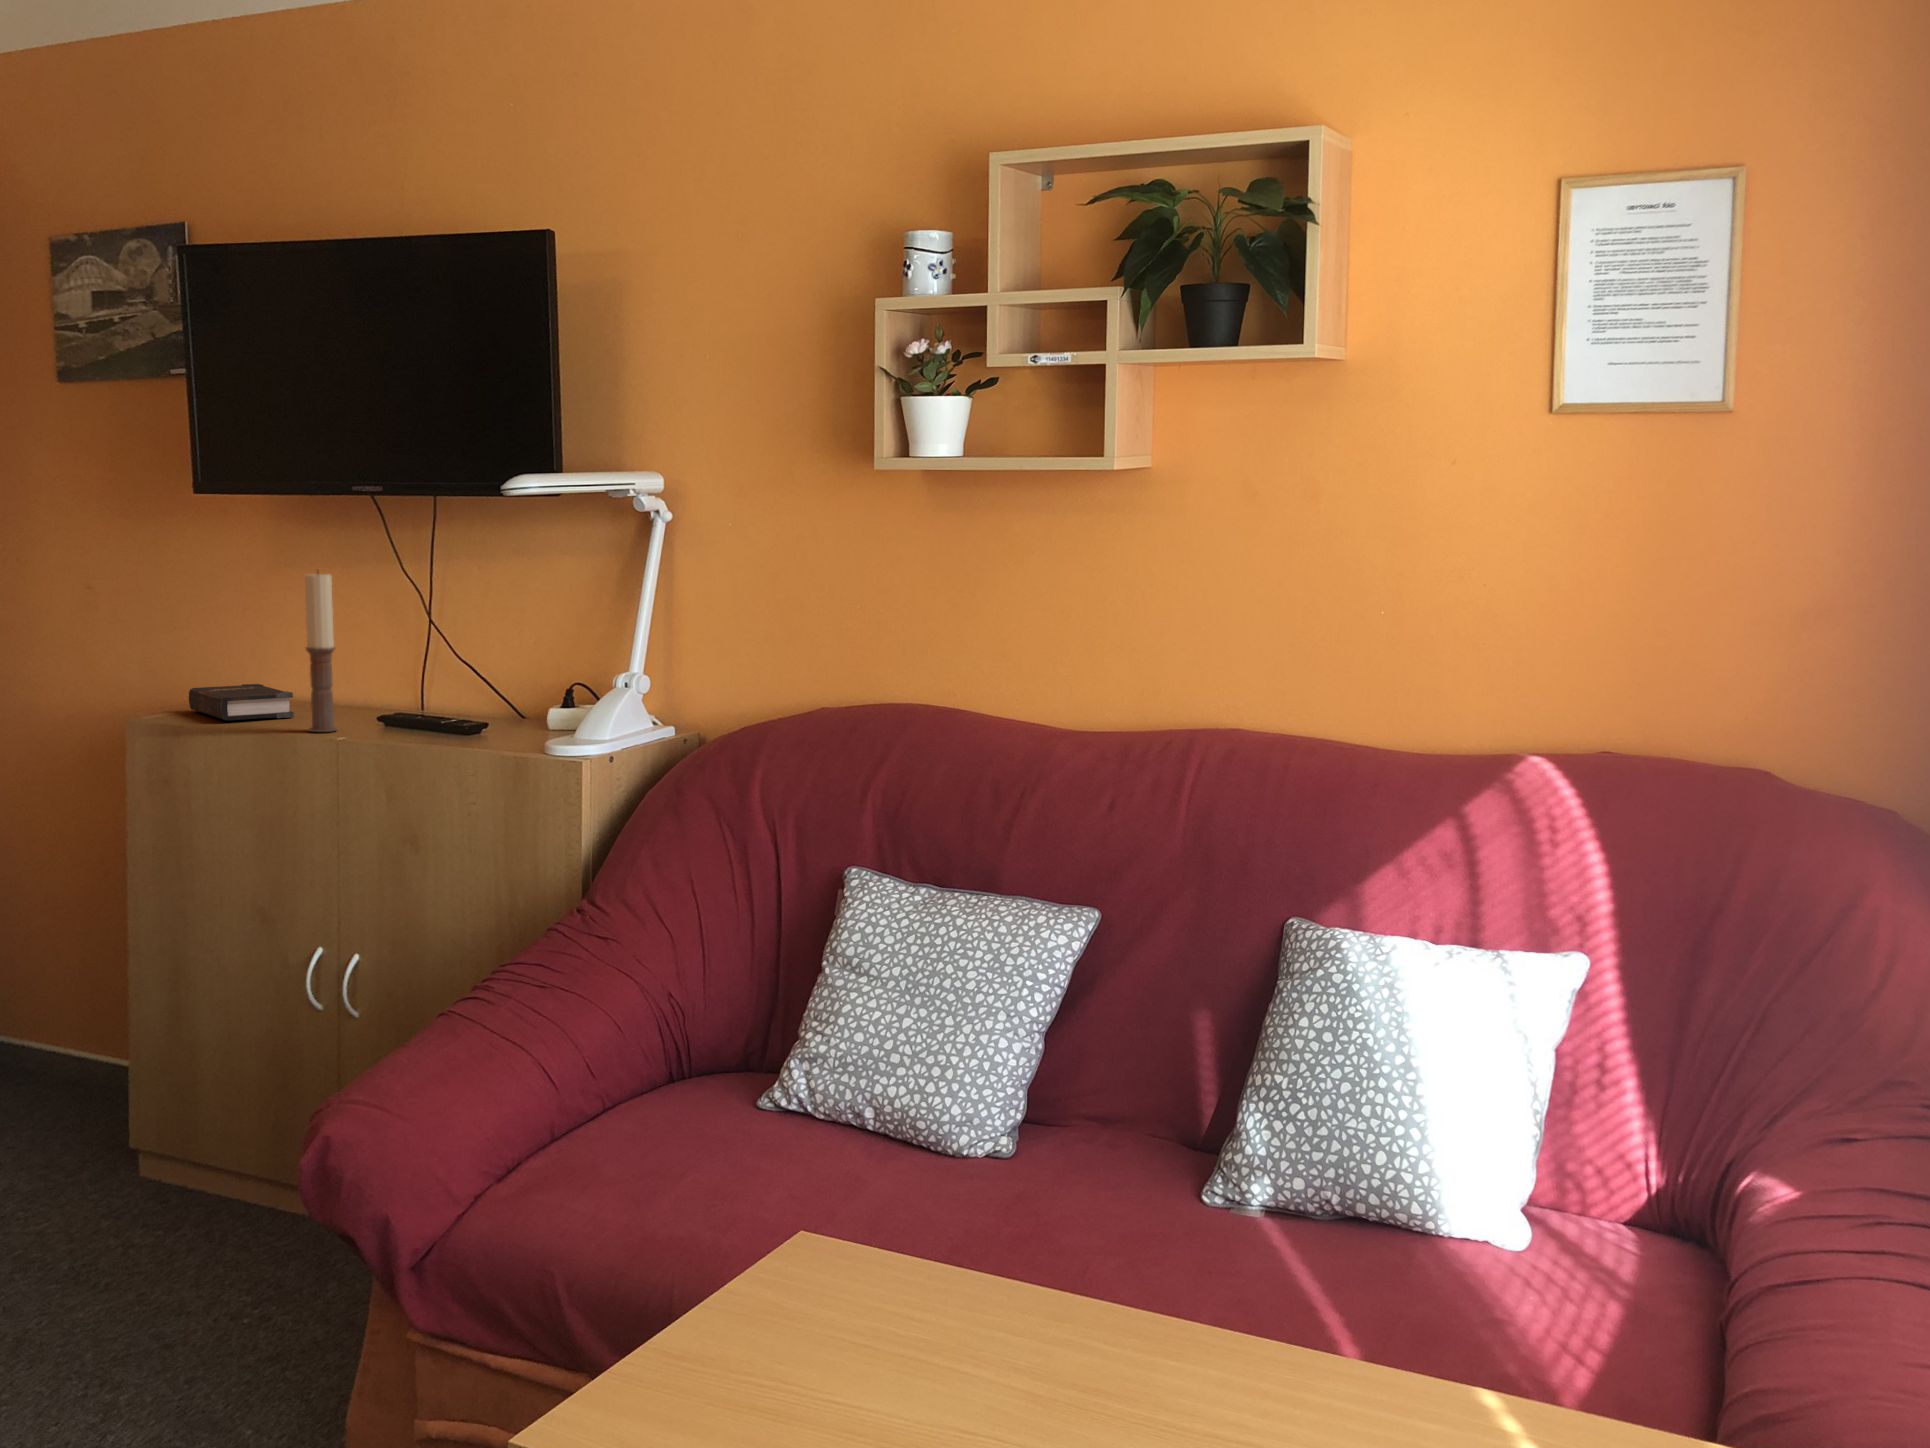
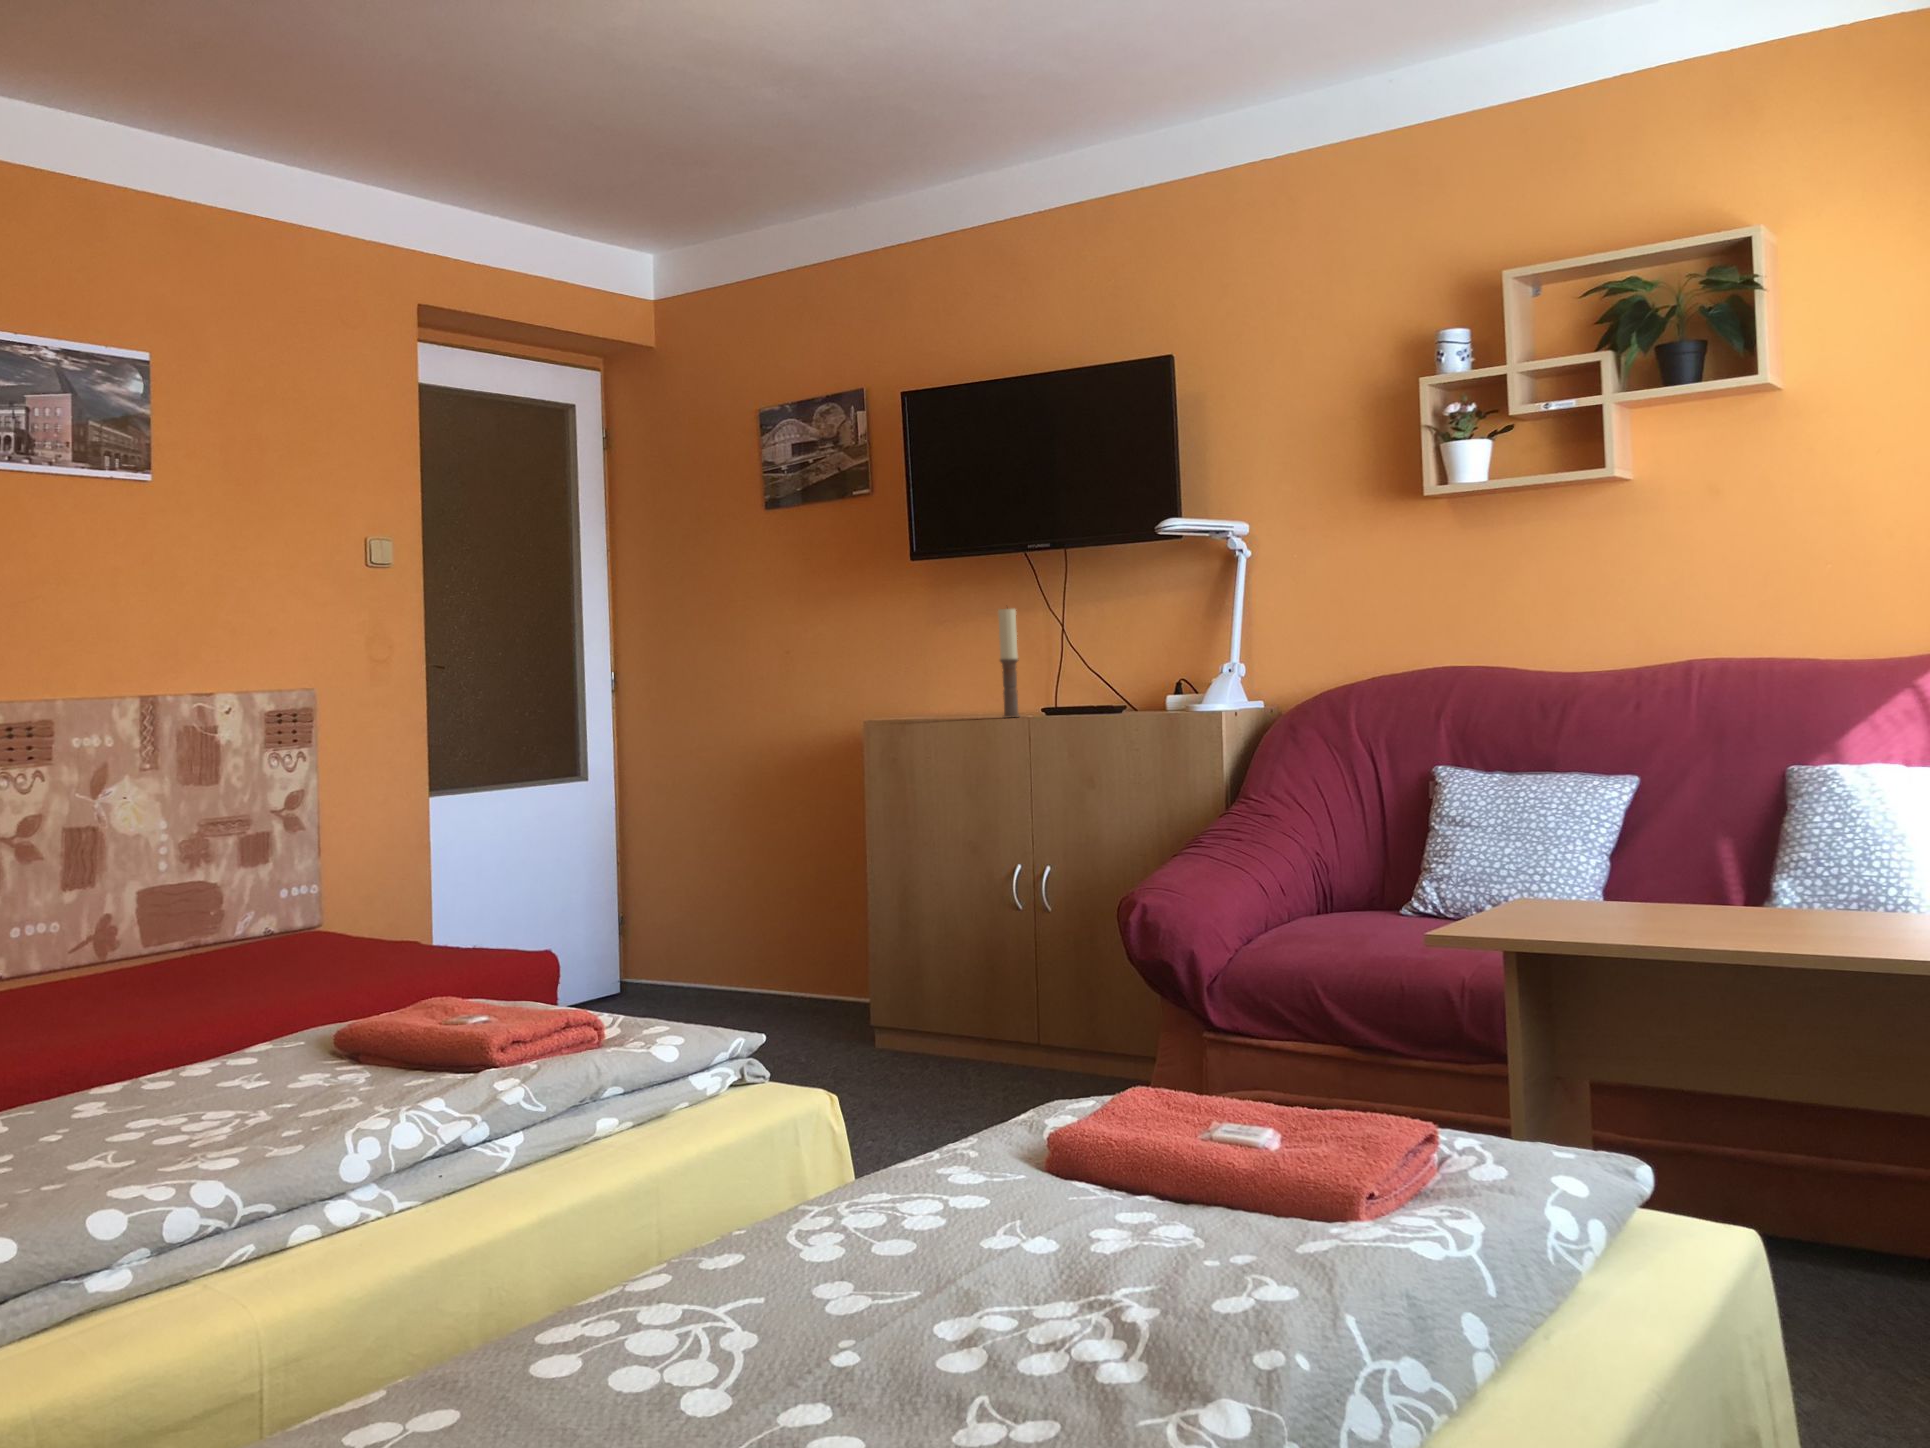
hardback book: present [189,684,294,721] -> none [897,699,975,718]

